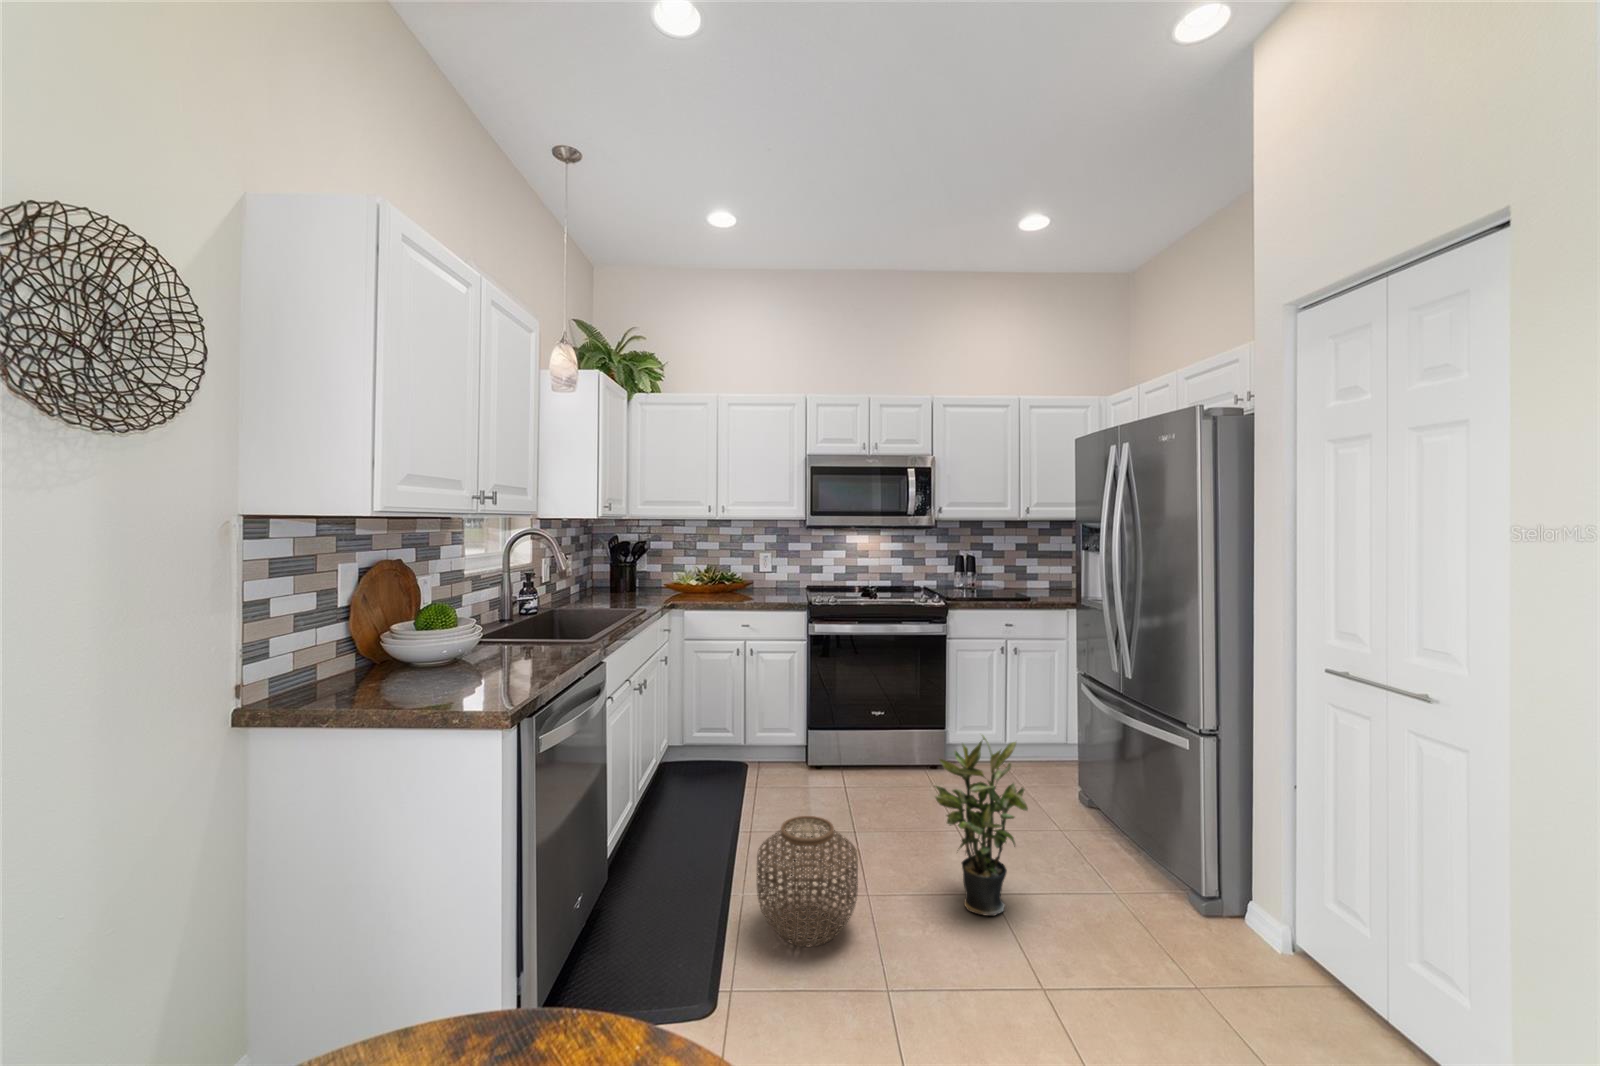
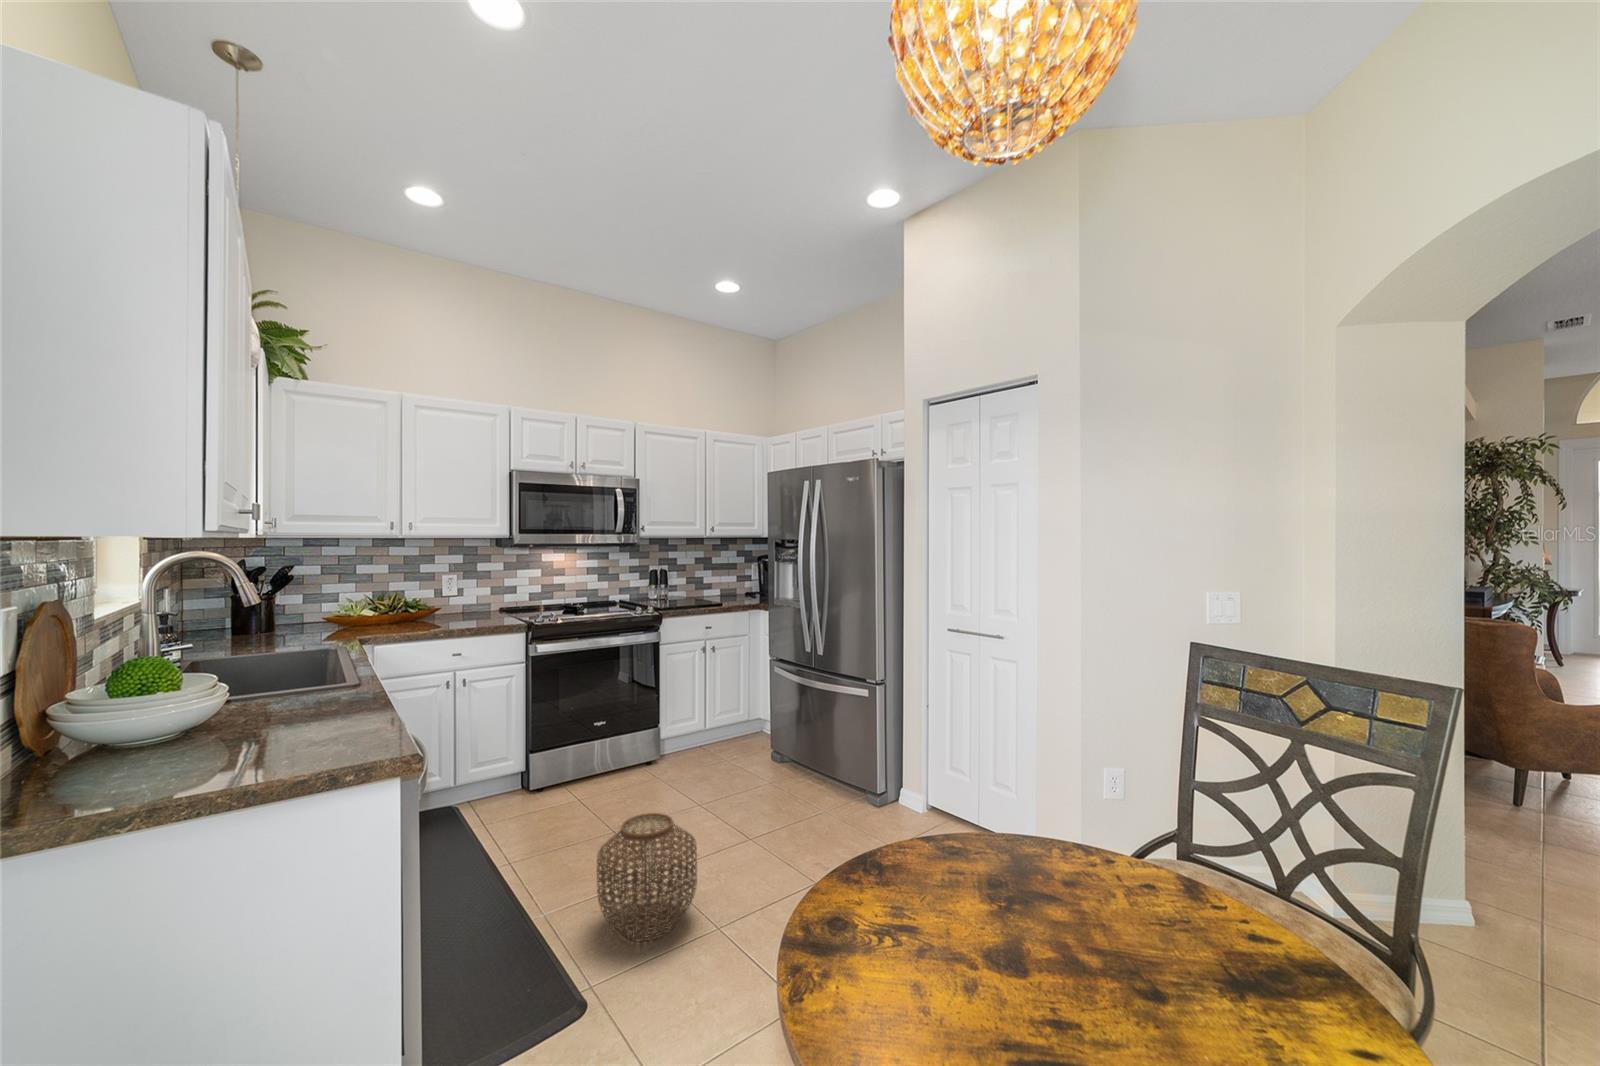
potted plant: present [935,736,1028,916] -> none [729,708,801,860]

